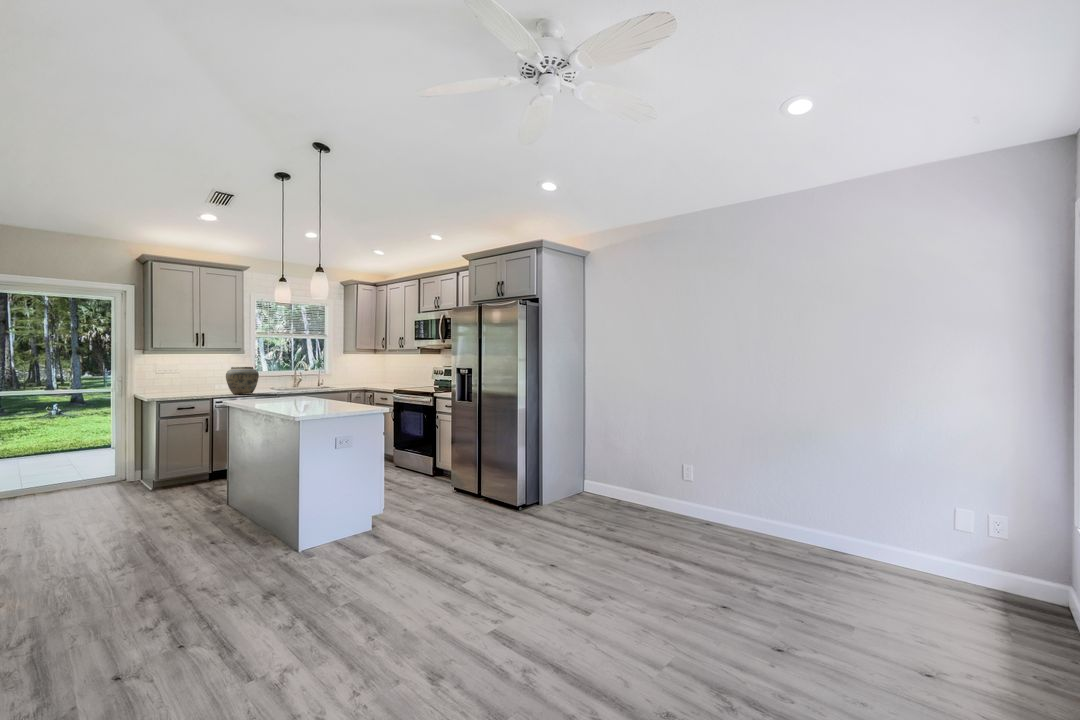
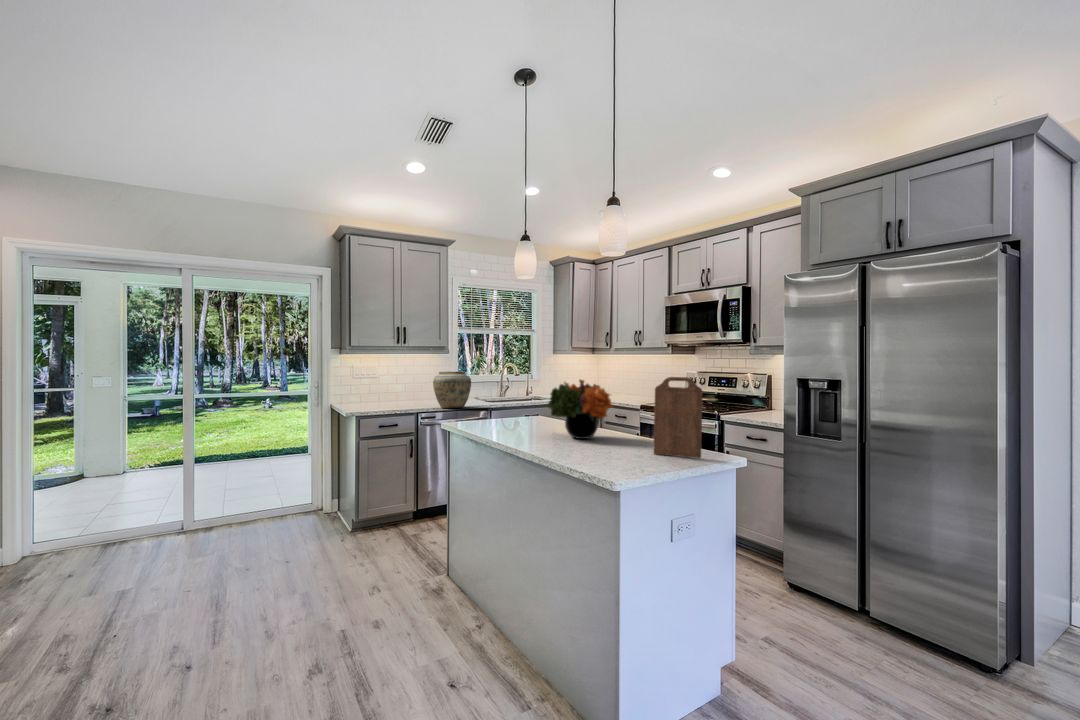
cutting board: none [341,366,367,410] -> present [654,377,702,458]
flower arrangement: none [286,369,332,405] -> present [548,380,613,439]

